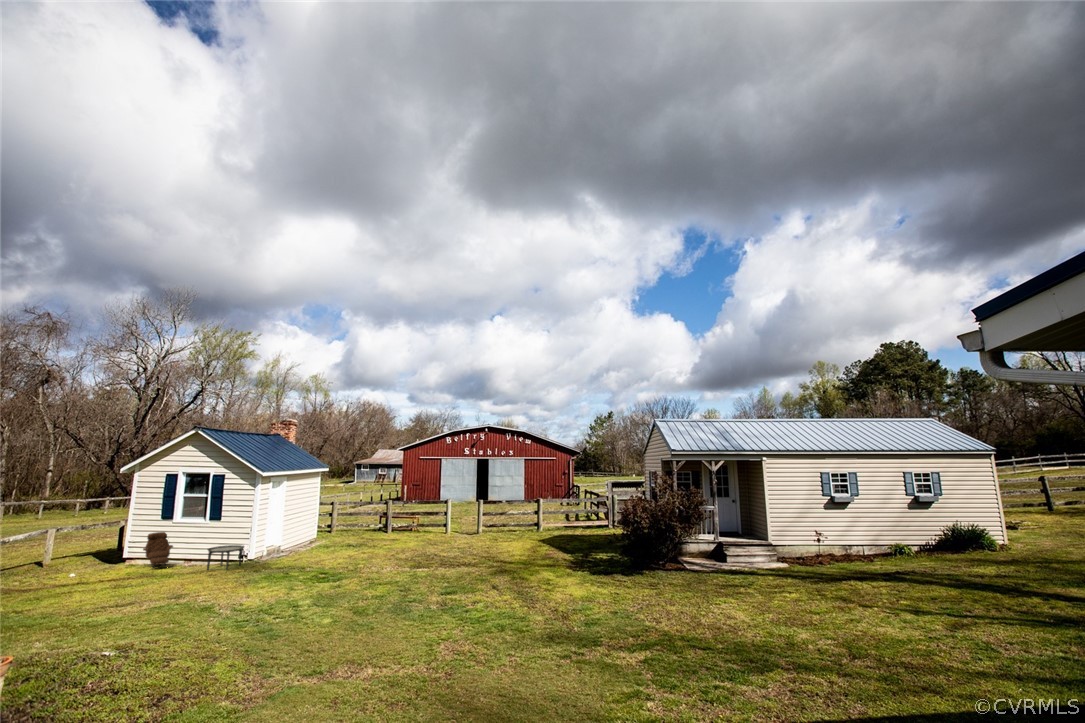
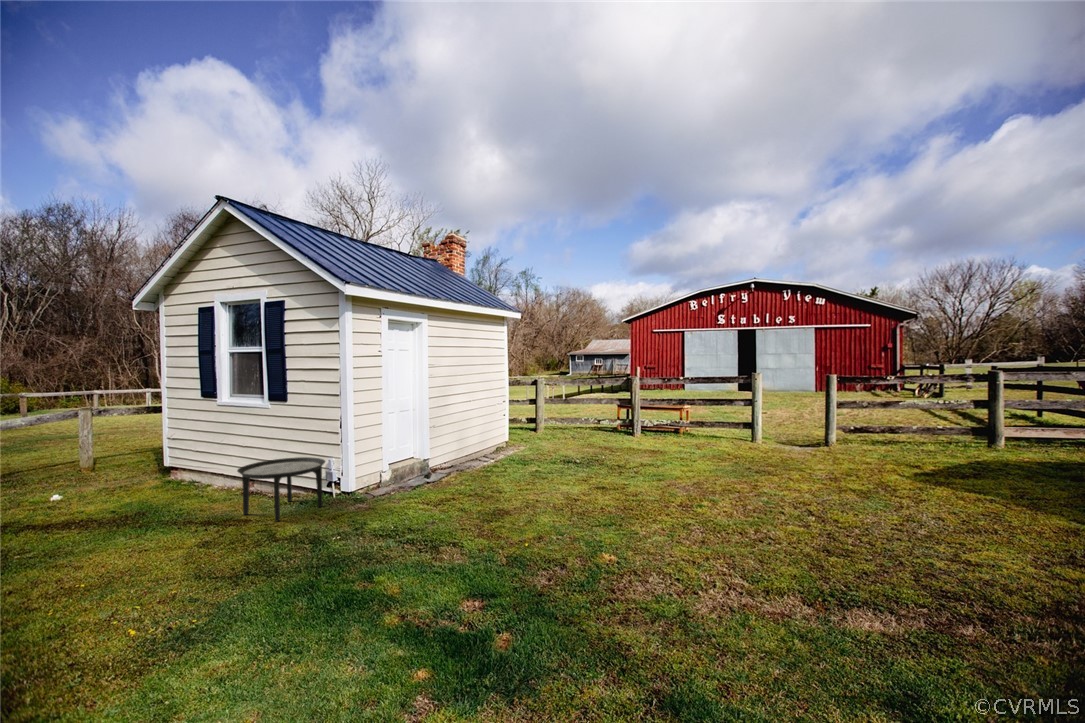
lounge chair: present [143,532,173,569] -> none [158,422,225,501]

